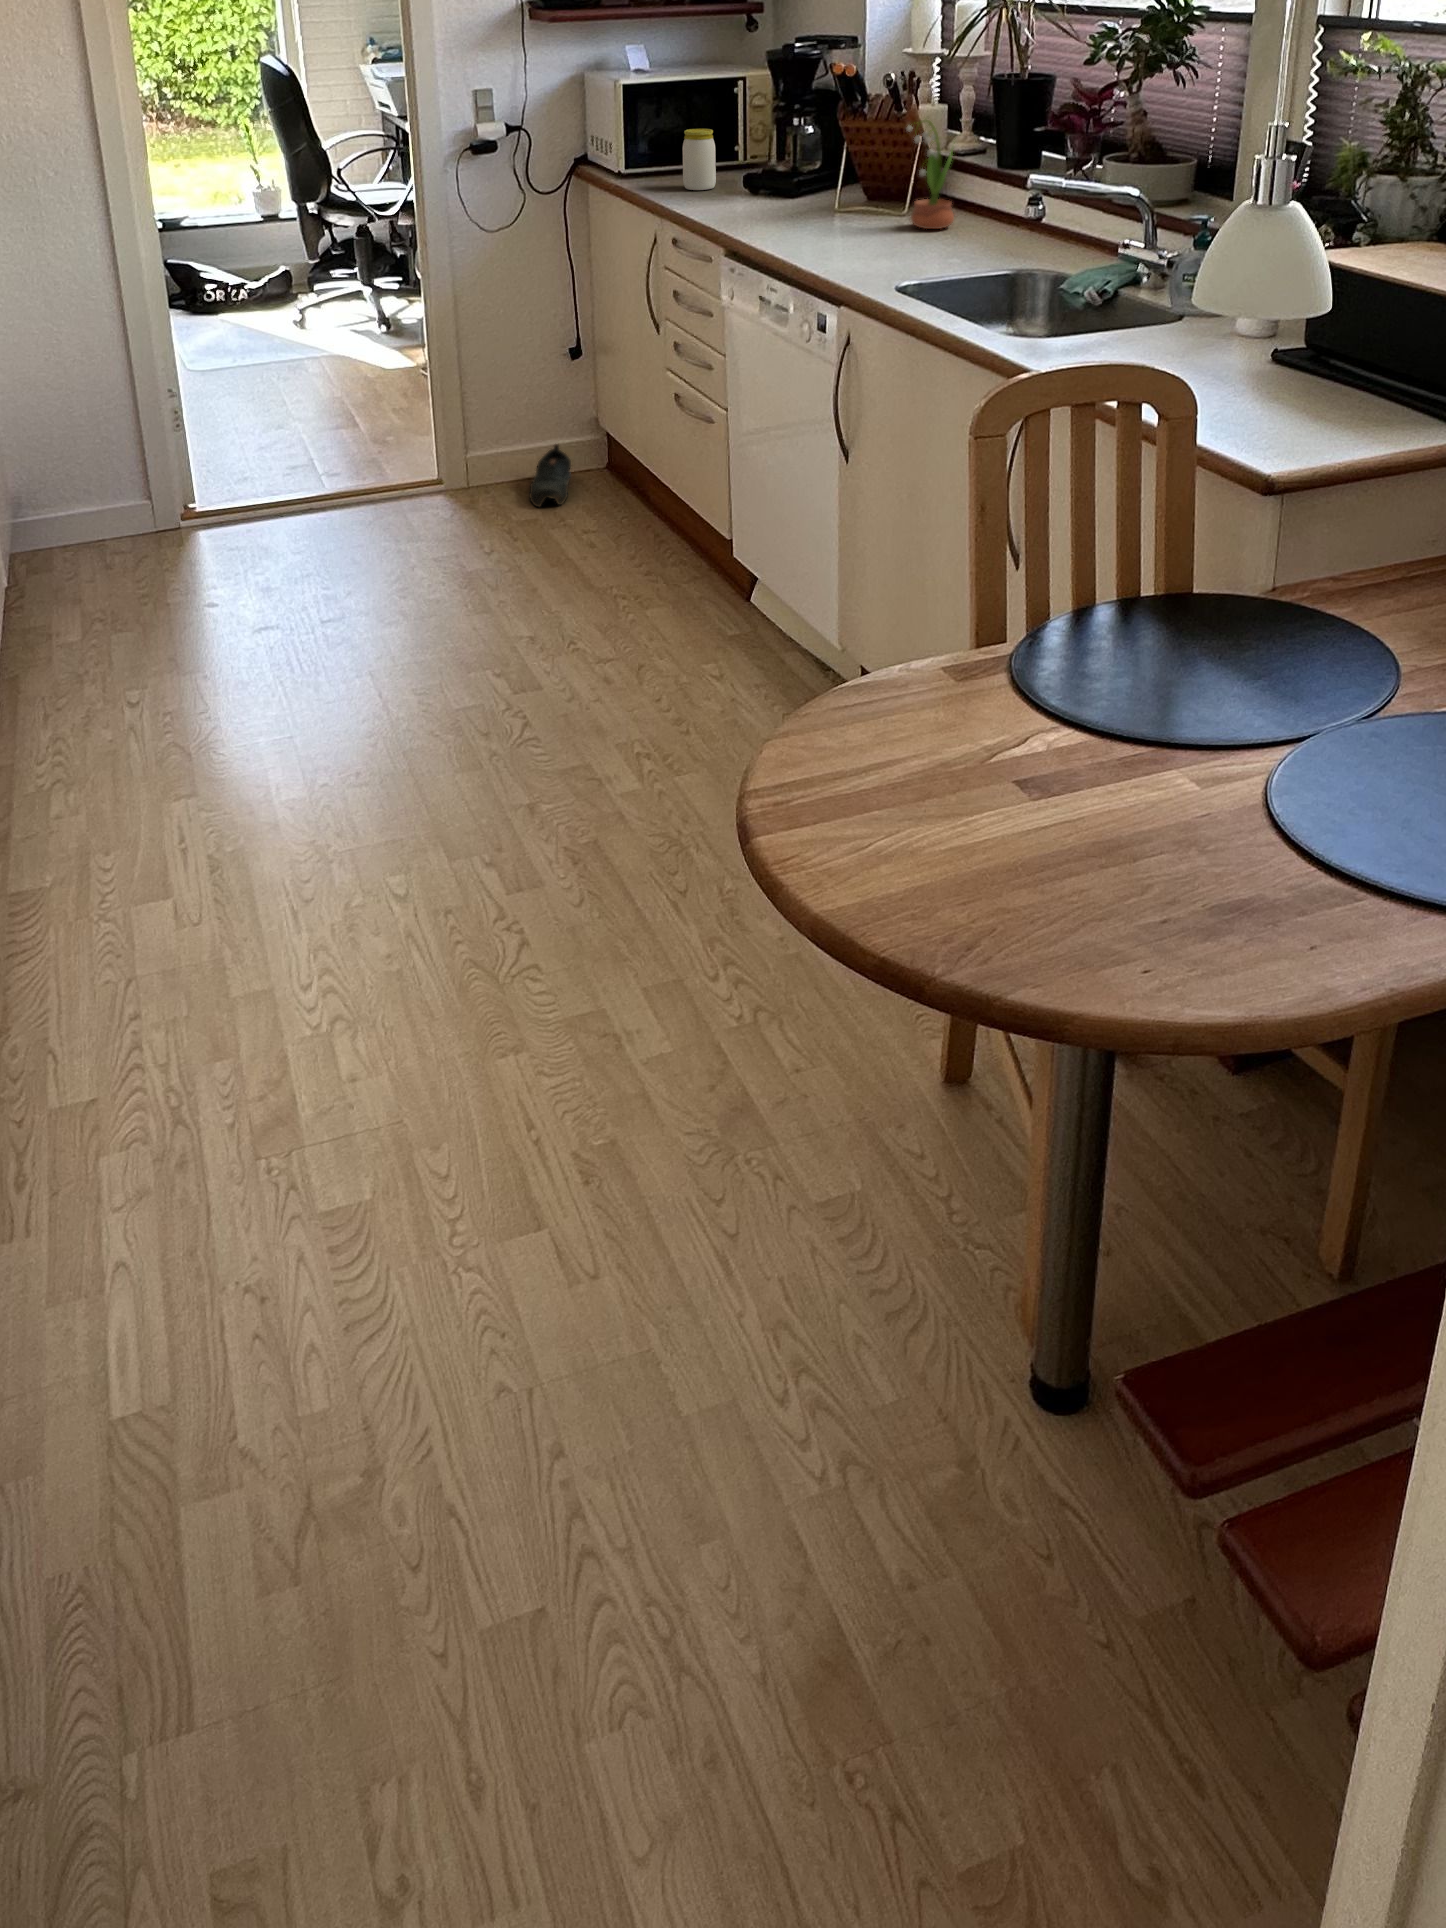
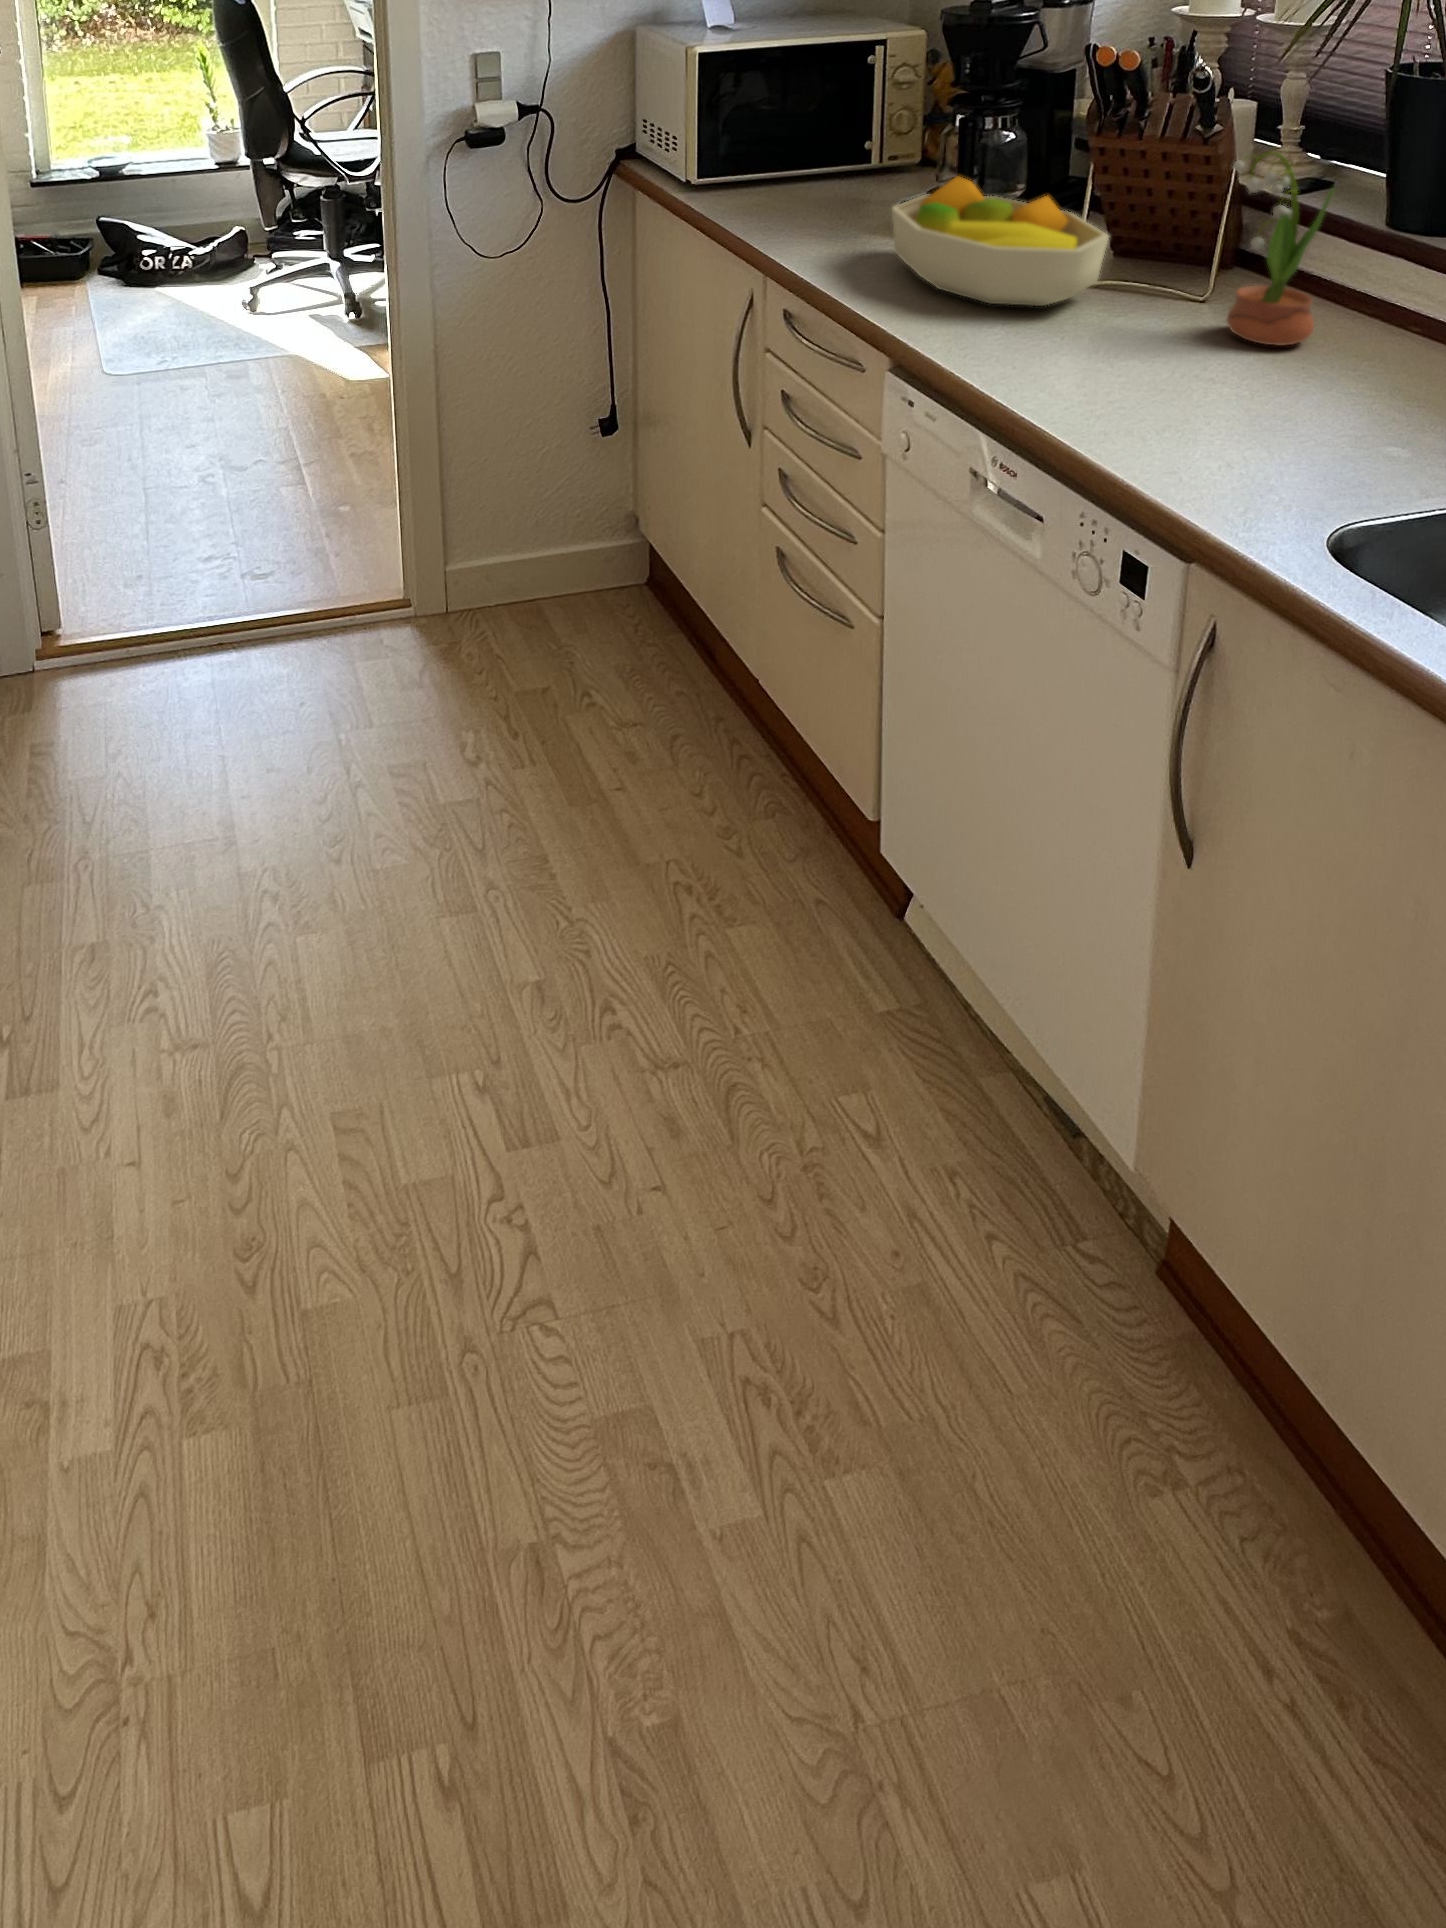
jar: present [683,129,716,190] -> none [785,122,838,218]
fruit bowl: none [737,151,854,220] -> present [892,176,1109,306]
shoe: present [530,444,571,507] -> none [524,549,587,661]

